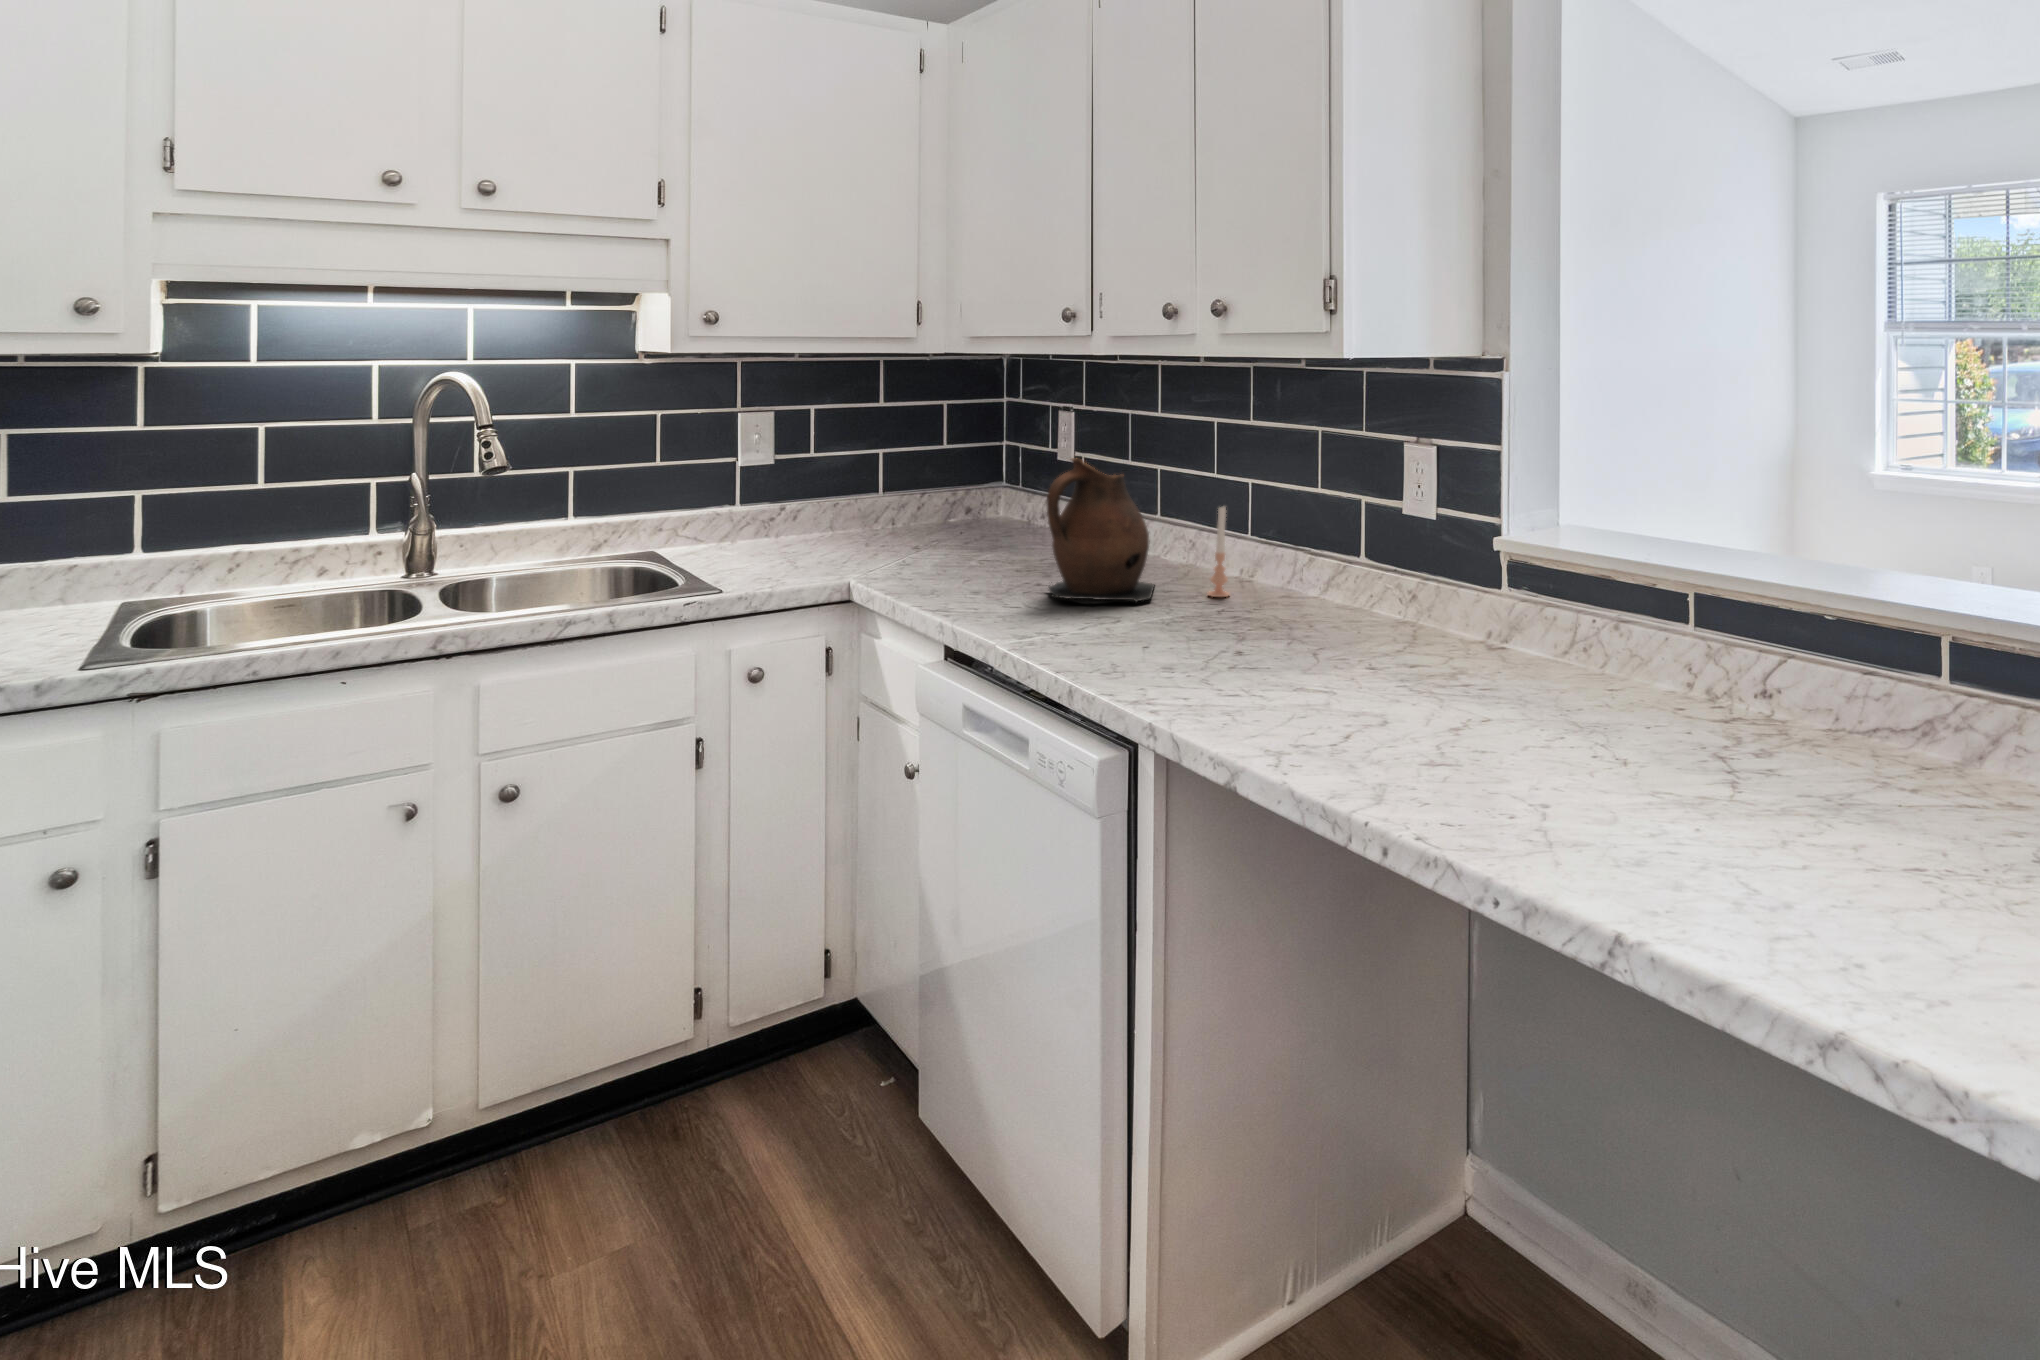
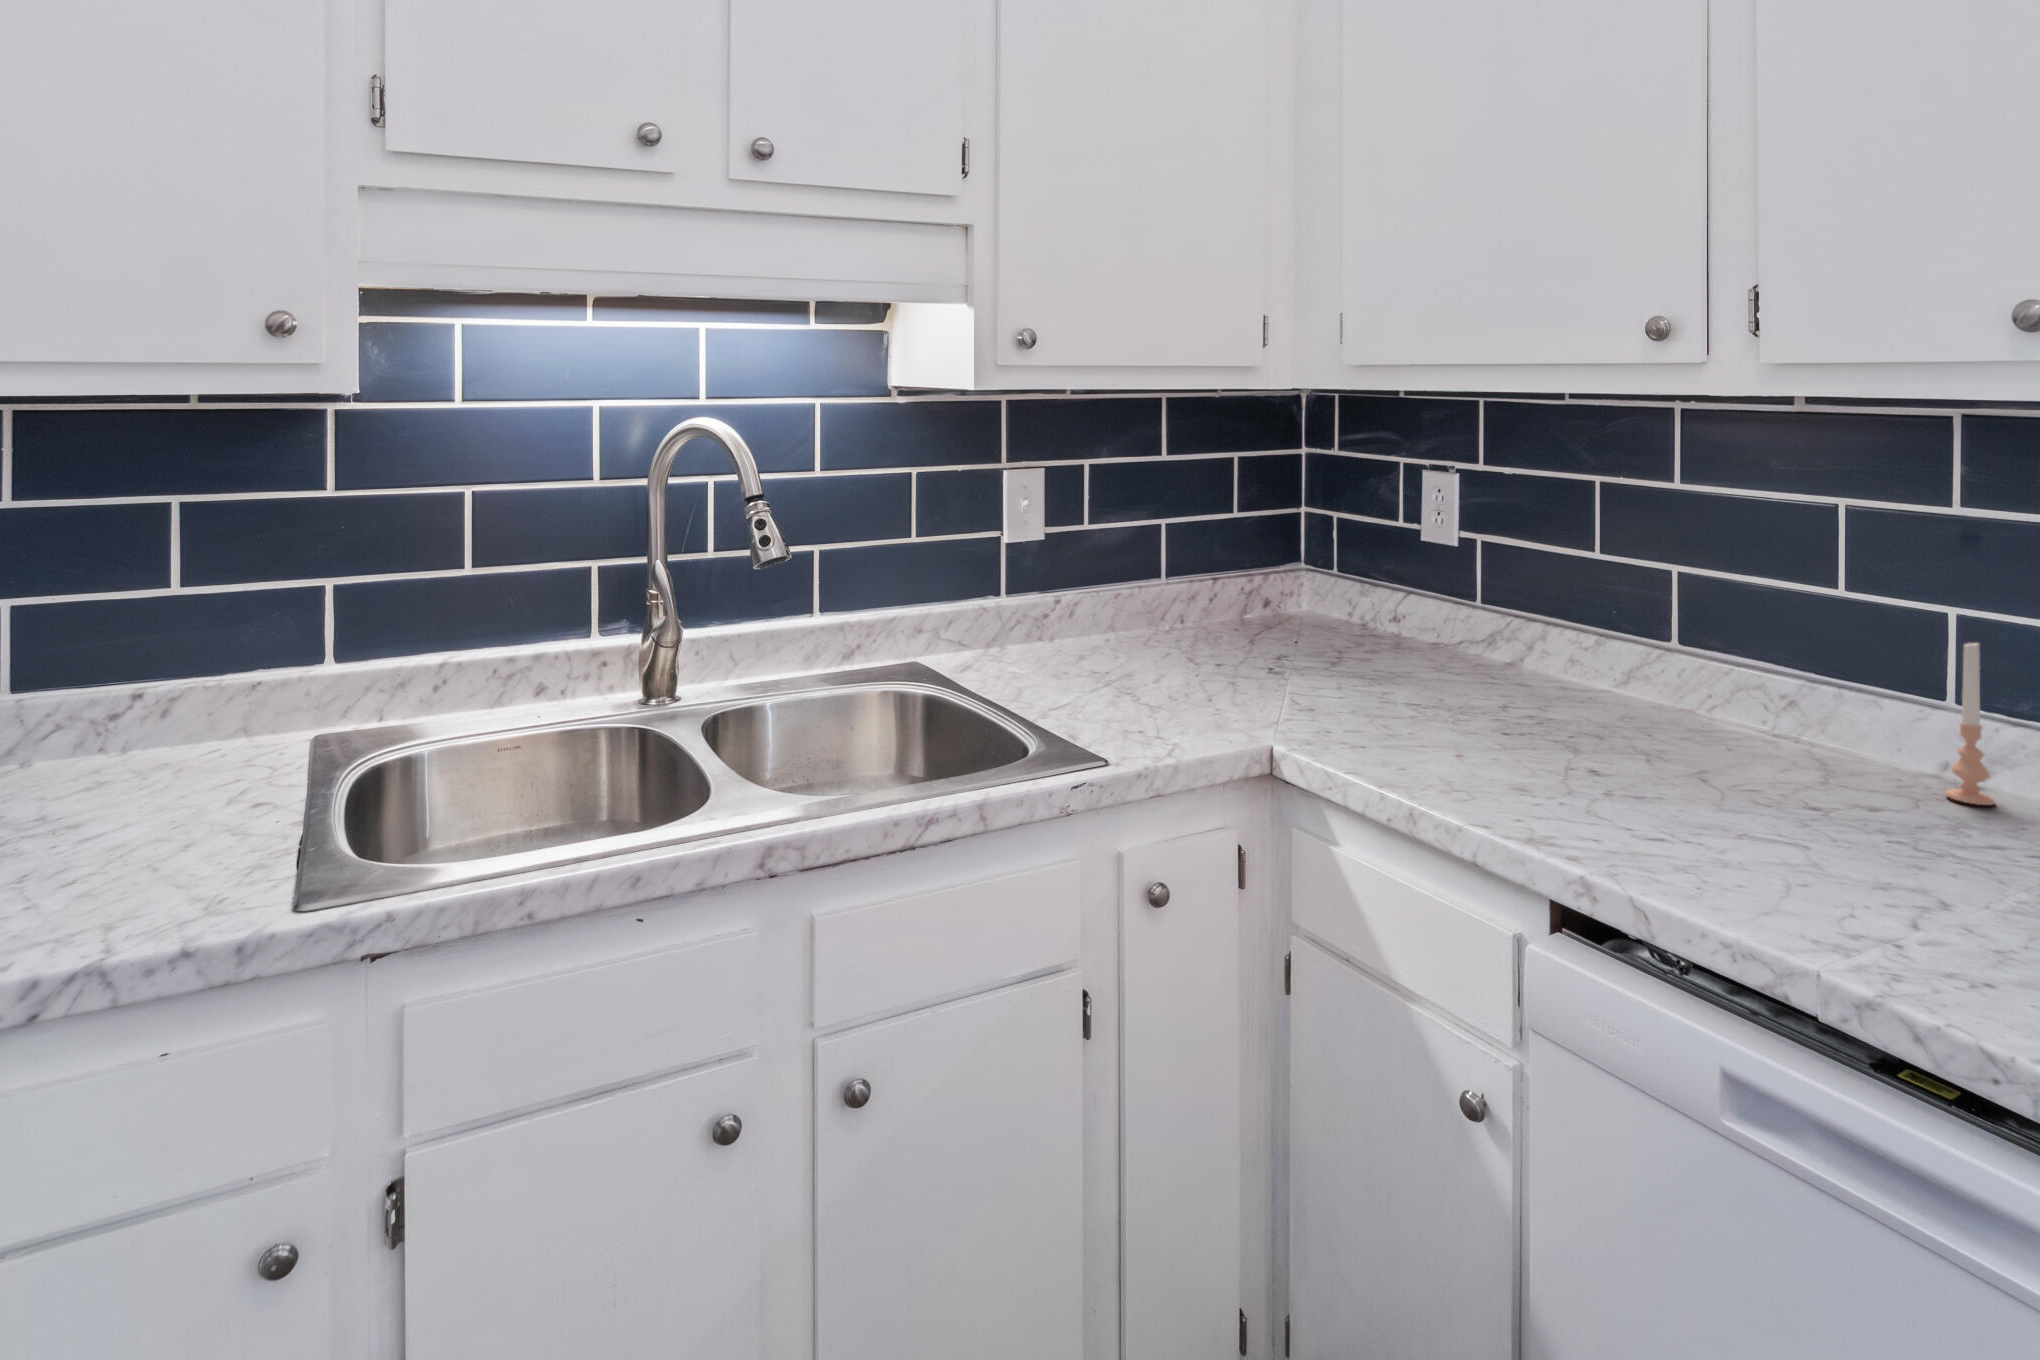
ceramic pitcher: present [1046,458,1154,602] -> none [1625,554,1874,816]

